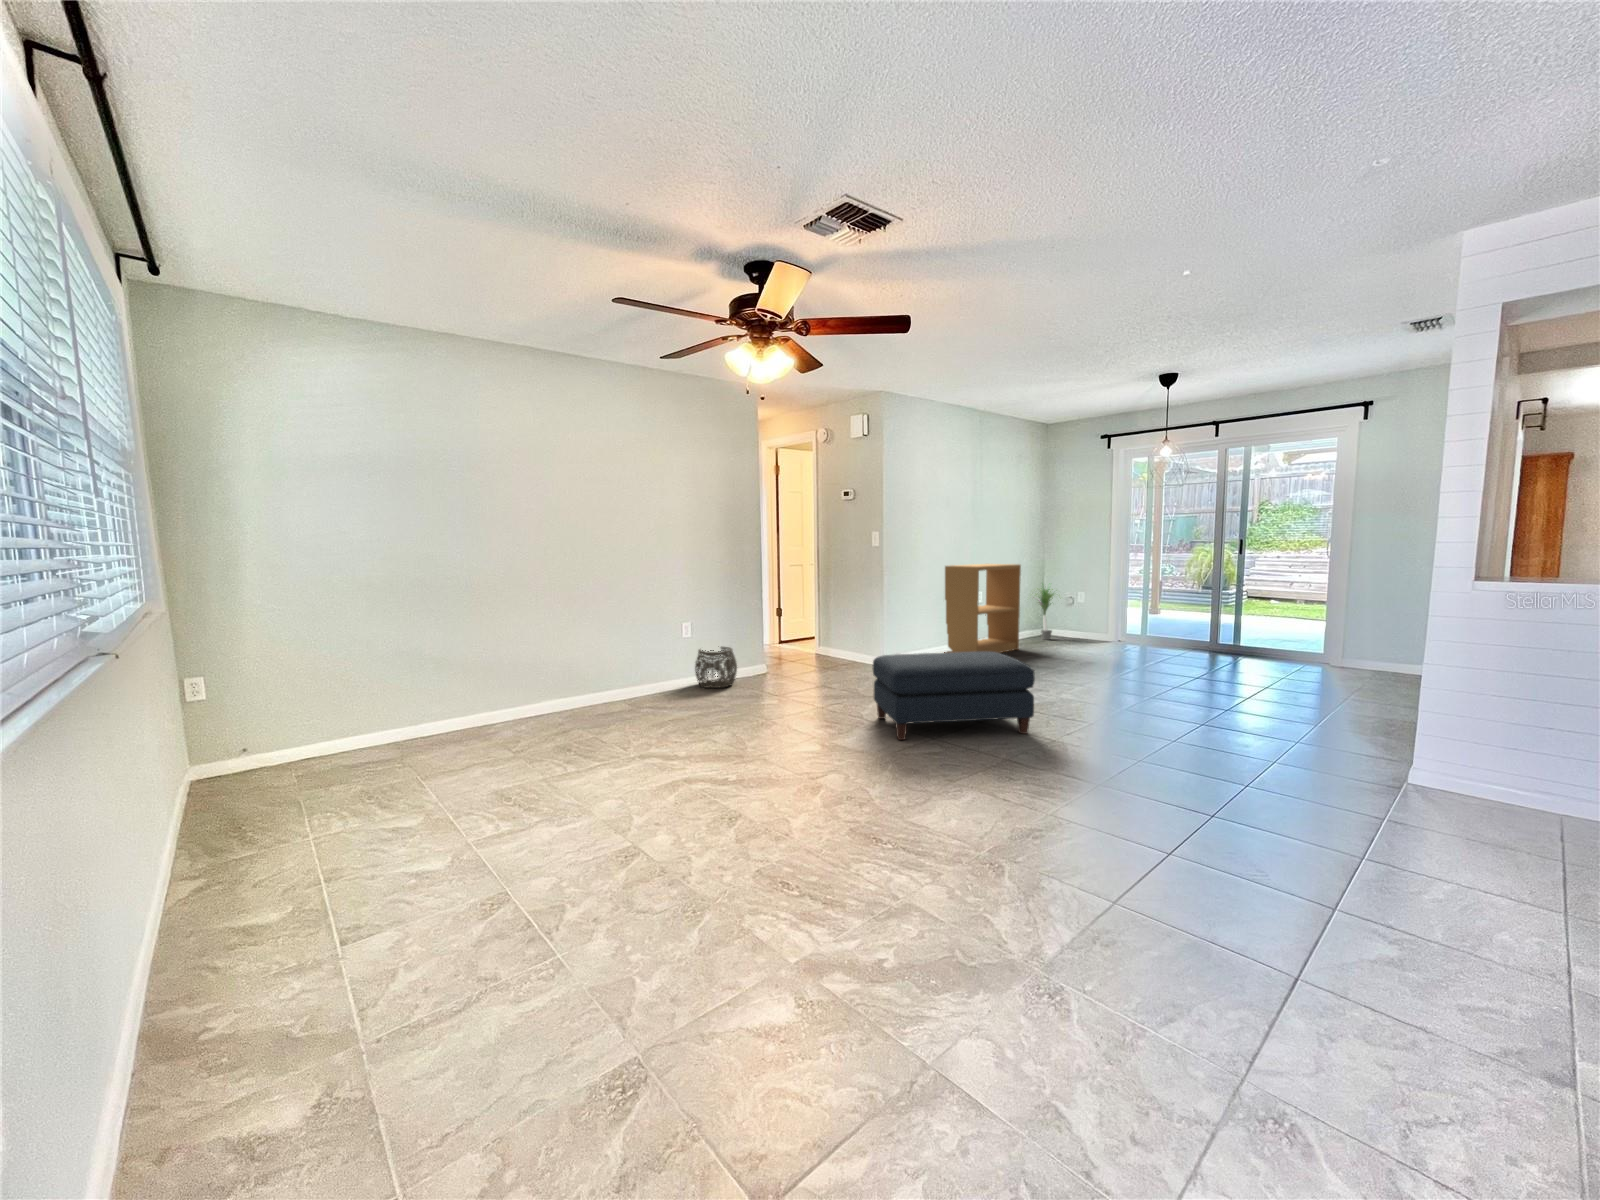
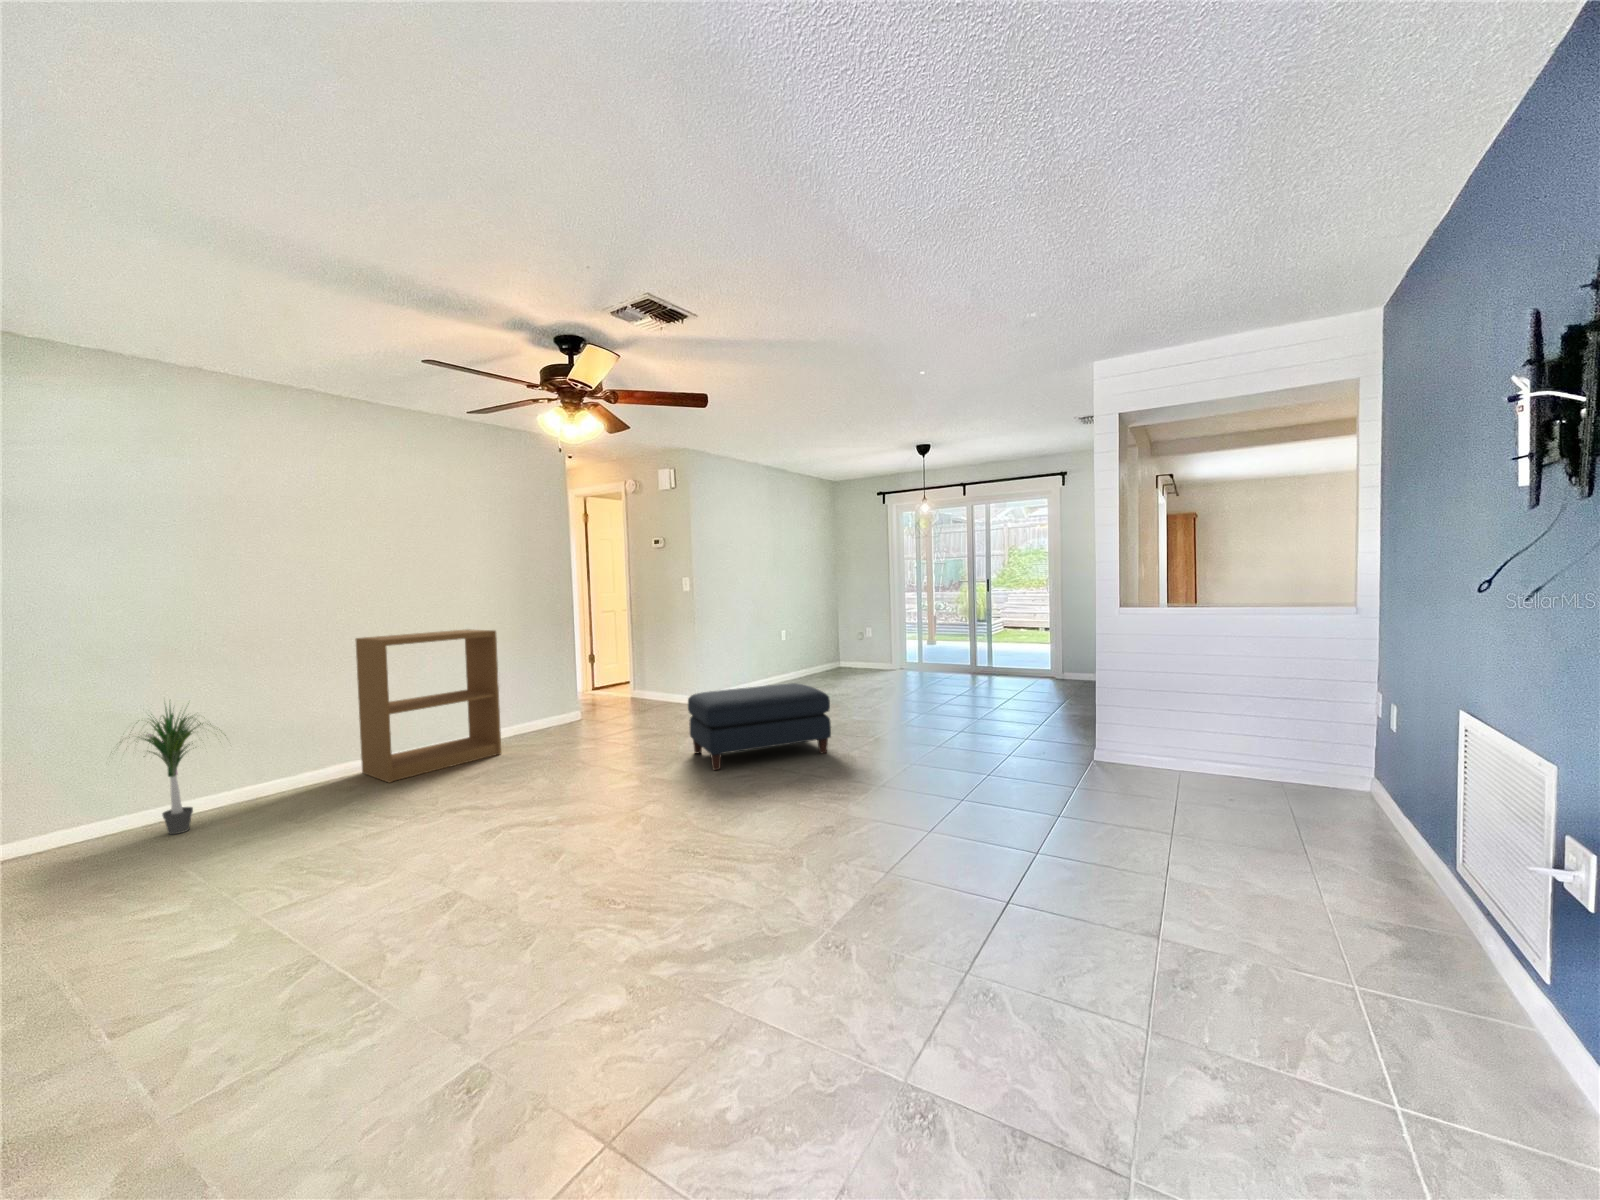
bookshelf: present [945,564,1021,653] -> present [355,629,501,783]
potted plant: present [1038,588,1054,640] -> present [129,708,226,834]
woven basket: present [695,647,737,688] -> none [502,697,550,742]

